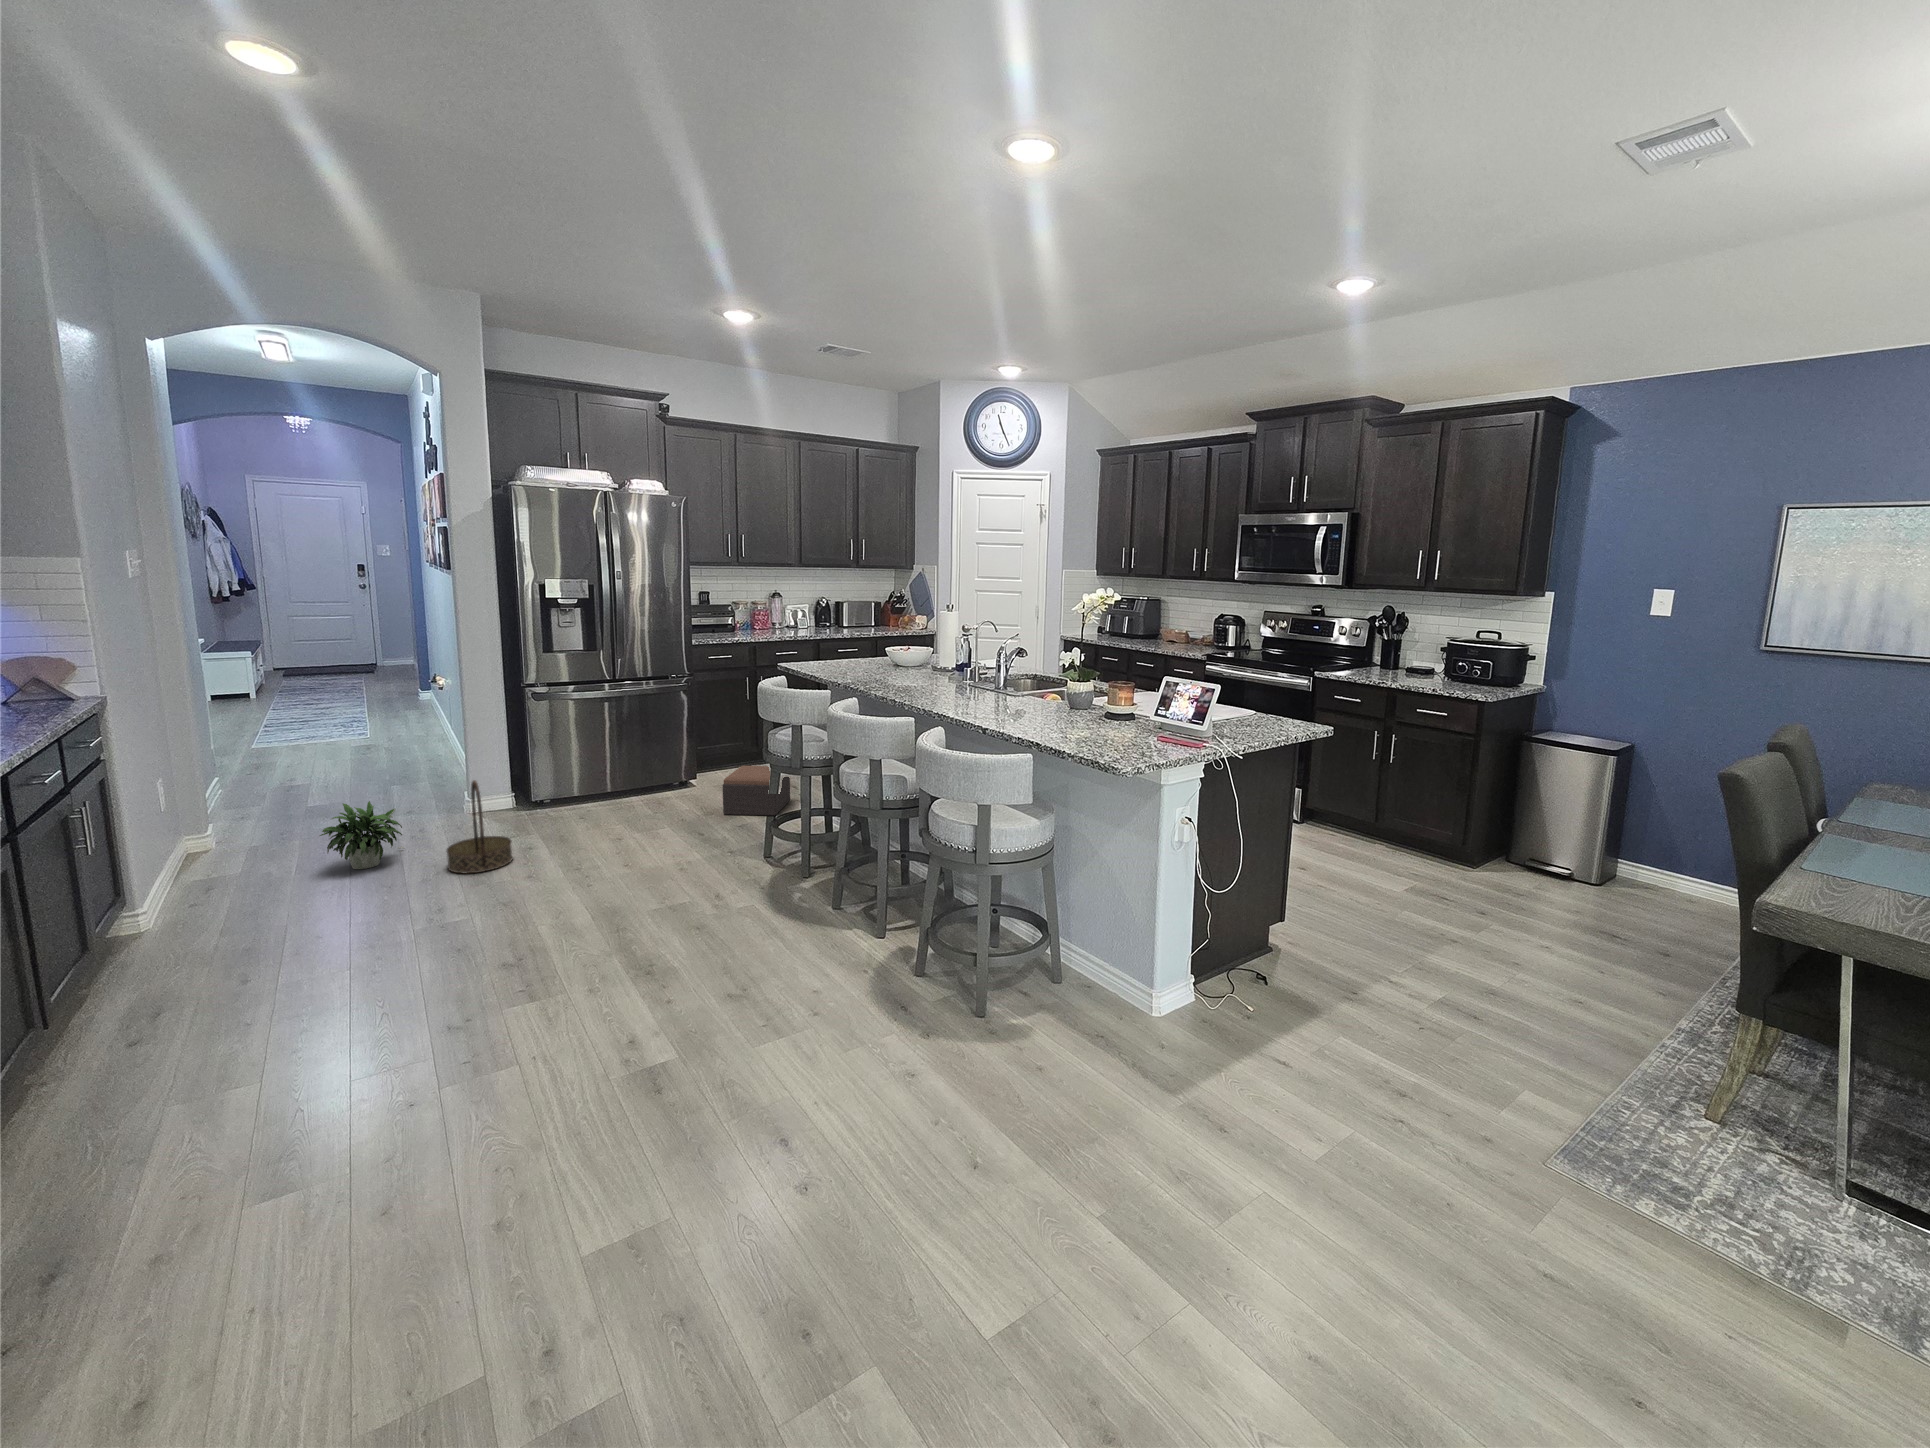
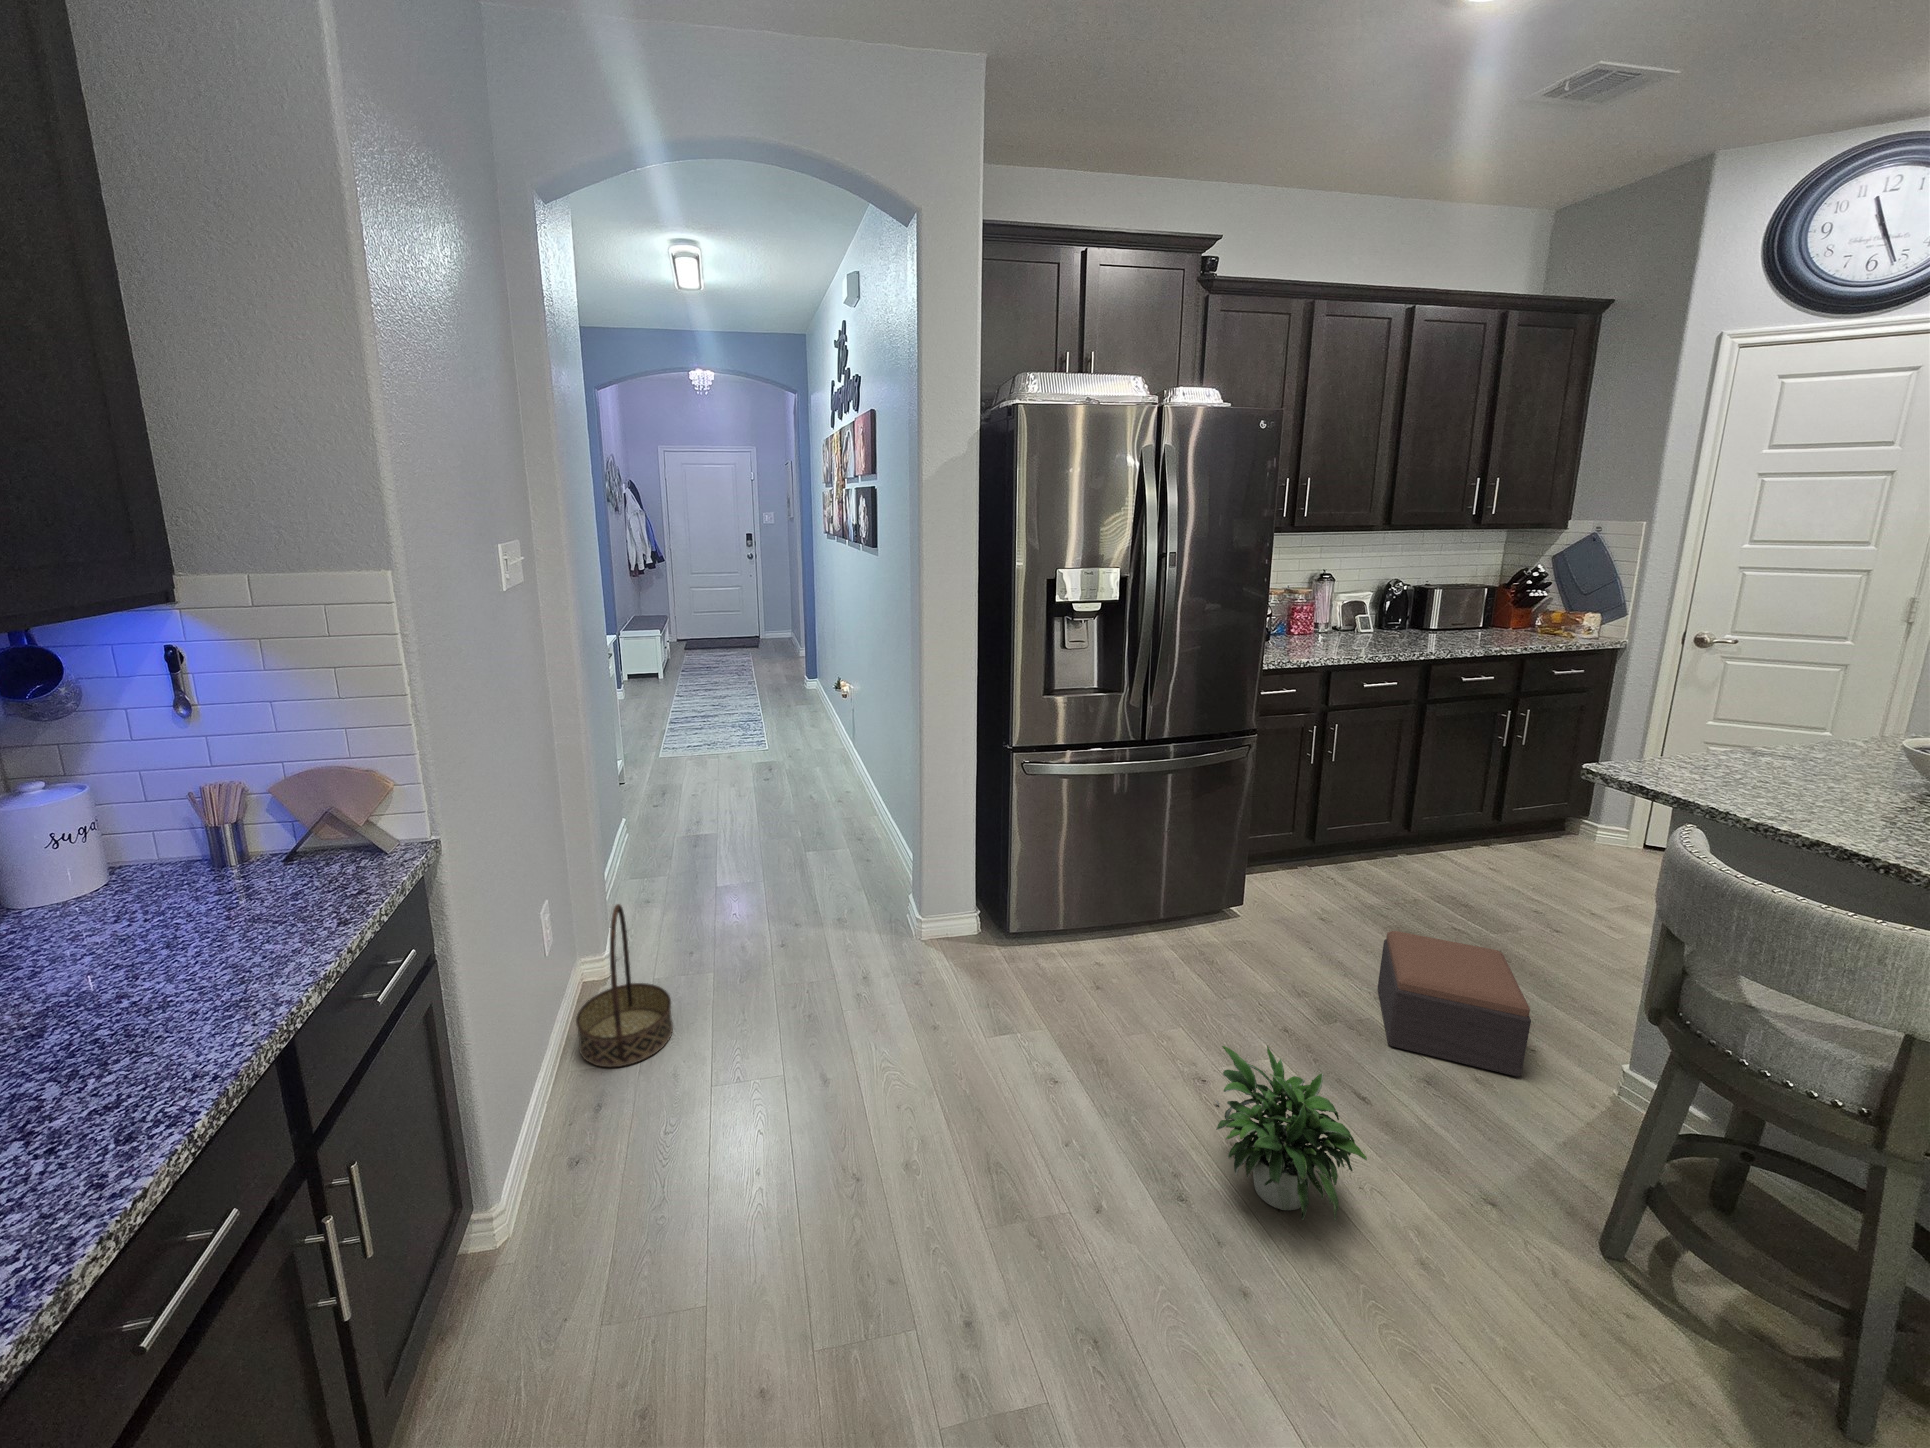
basket: present [447,780,512,873] -> present [576,904,673,1067]
potted plant: present [320,801,405,869] -> present [1214,1046,1367,1221]

